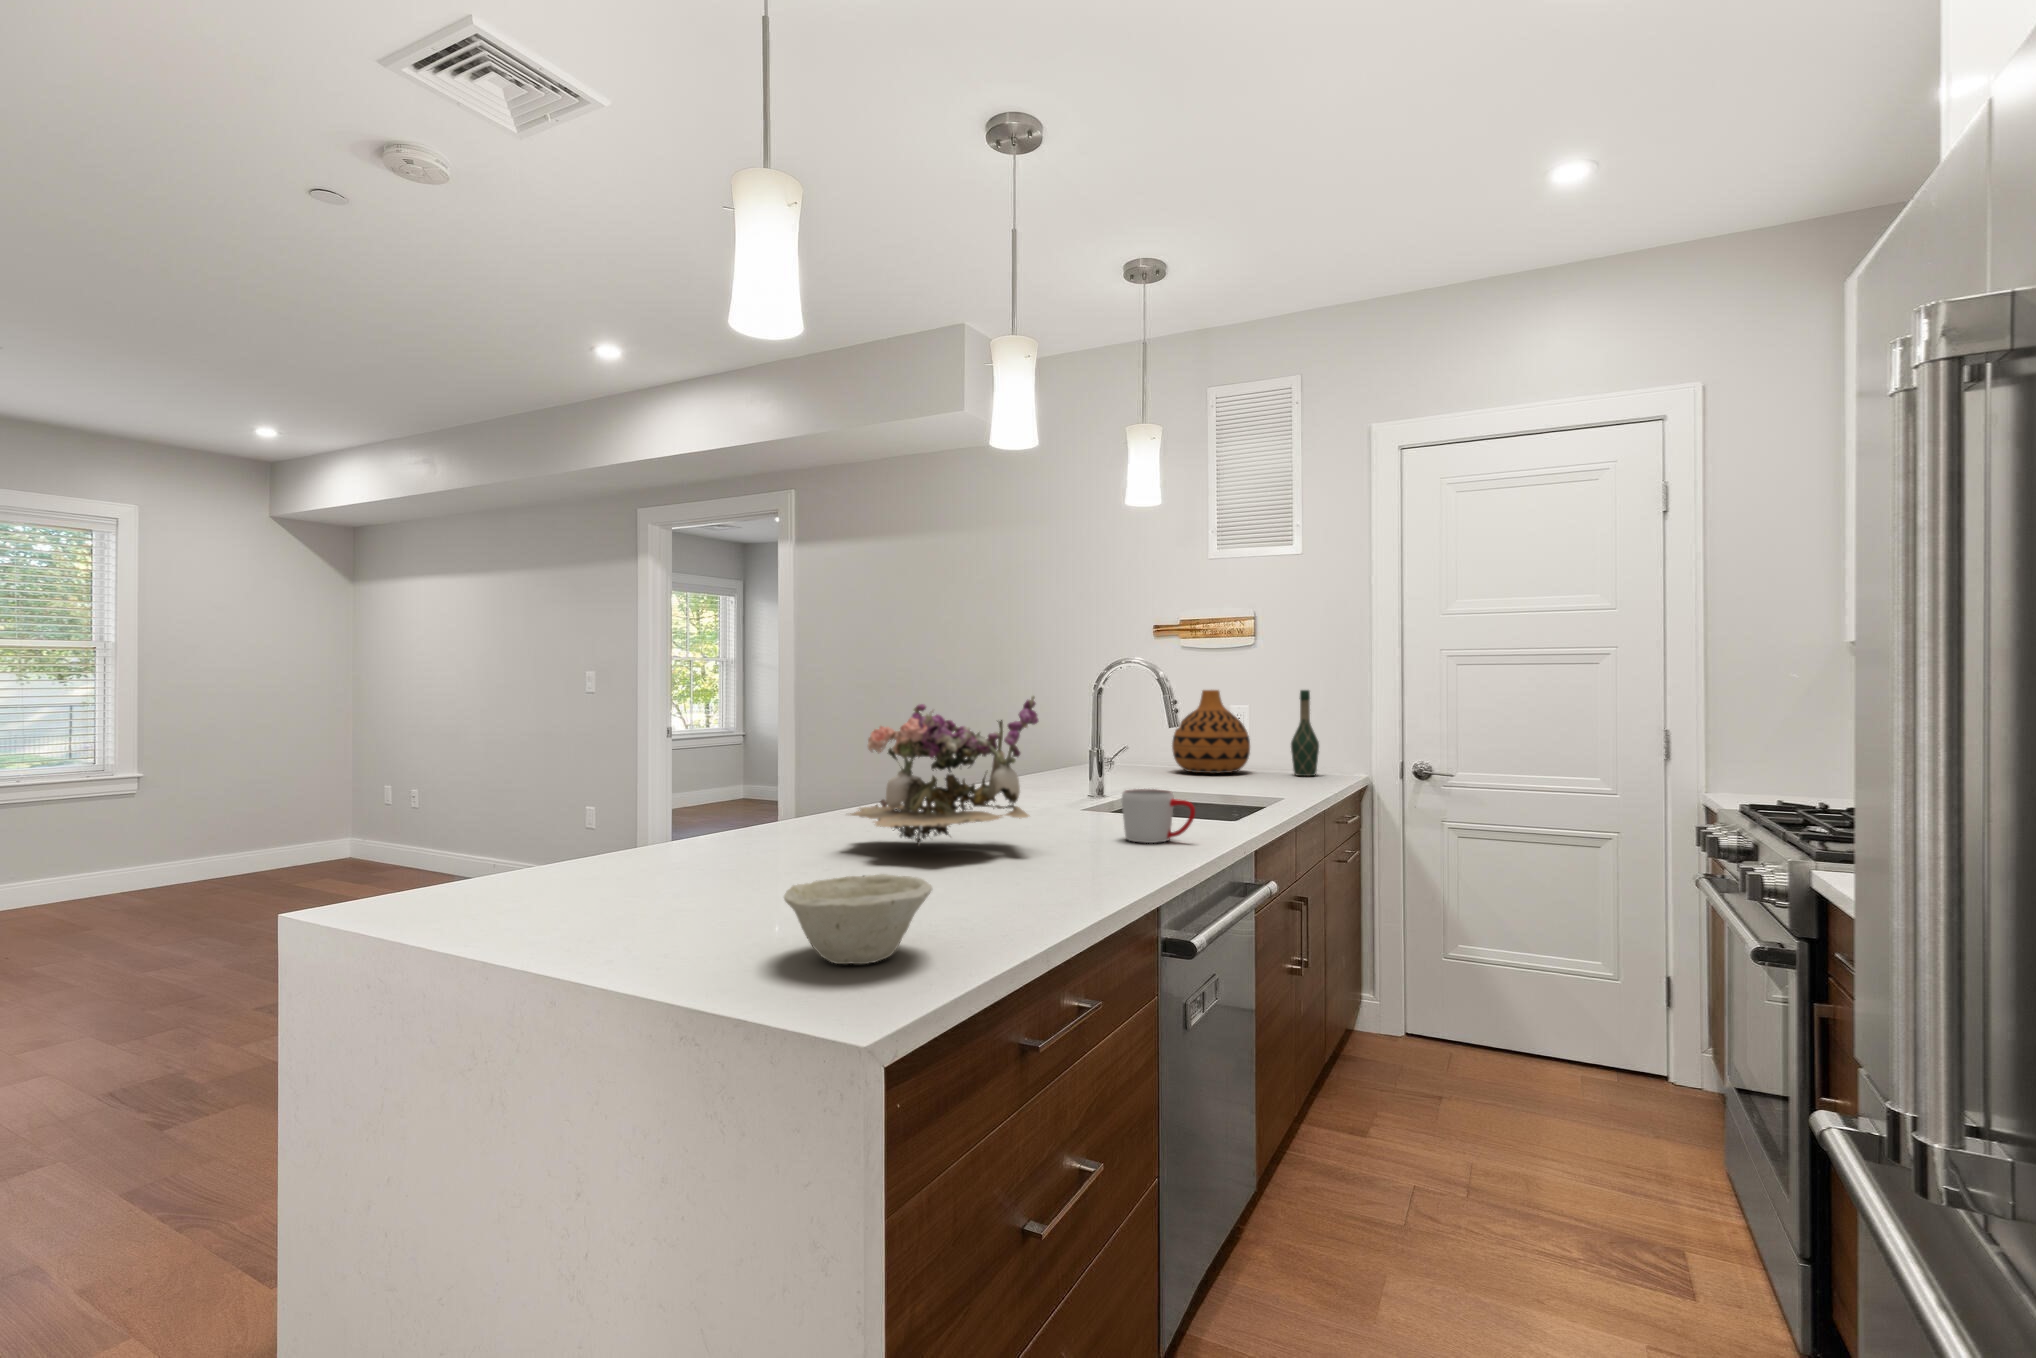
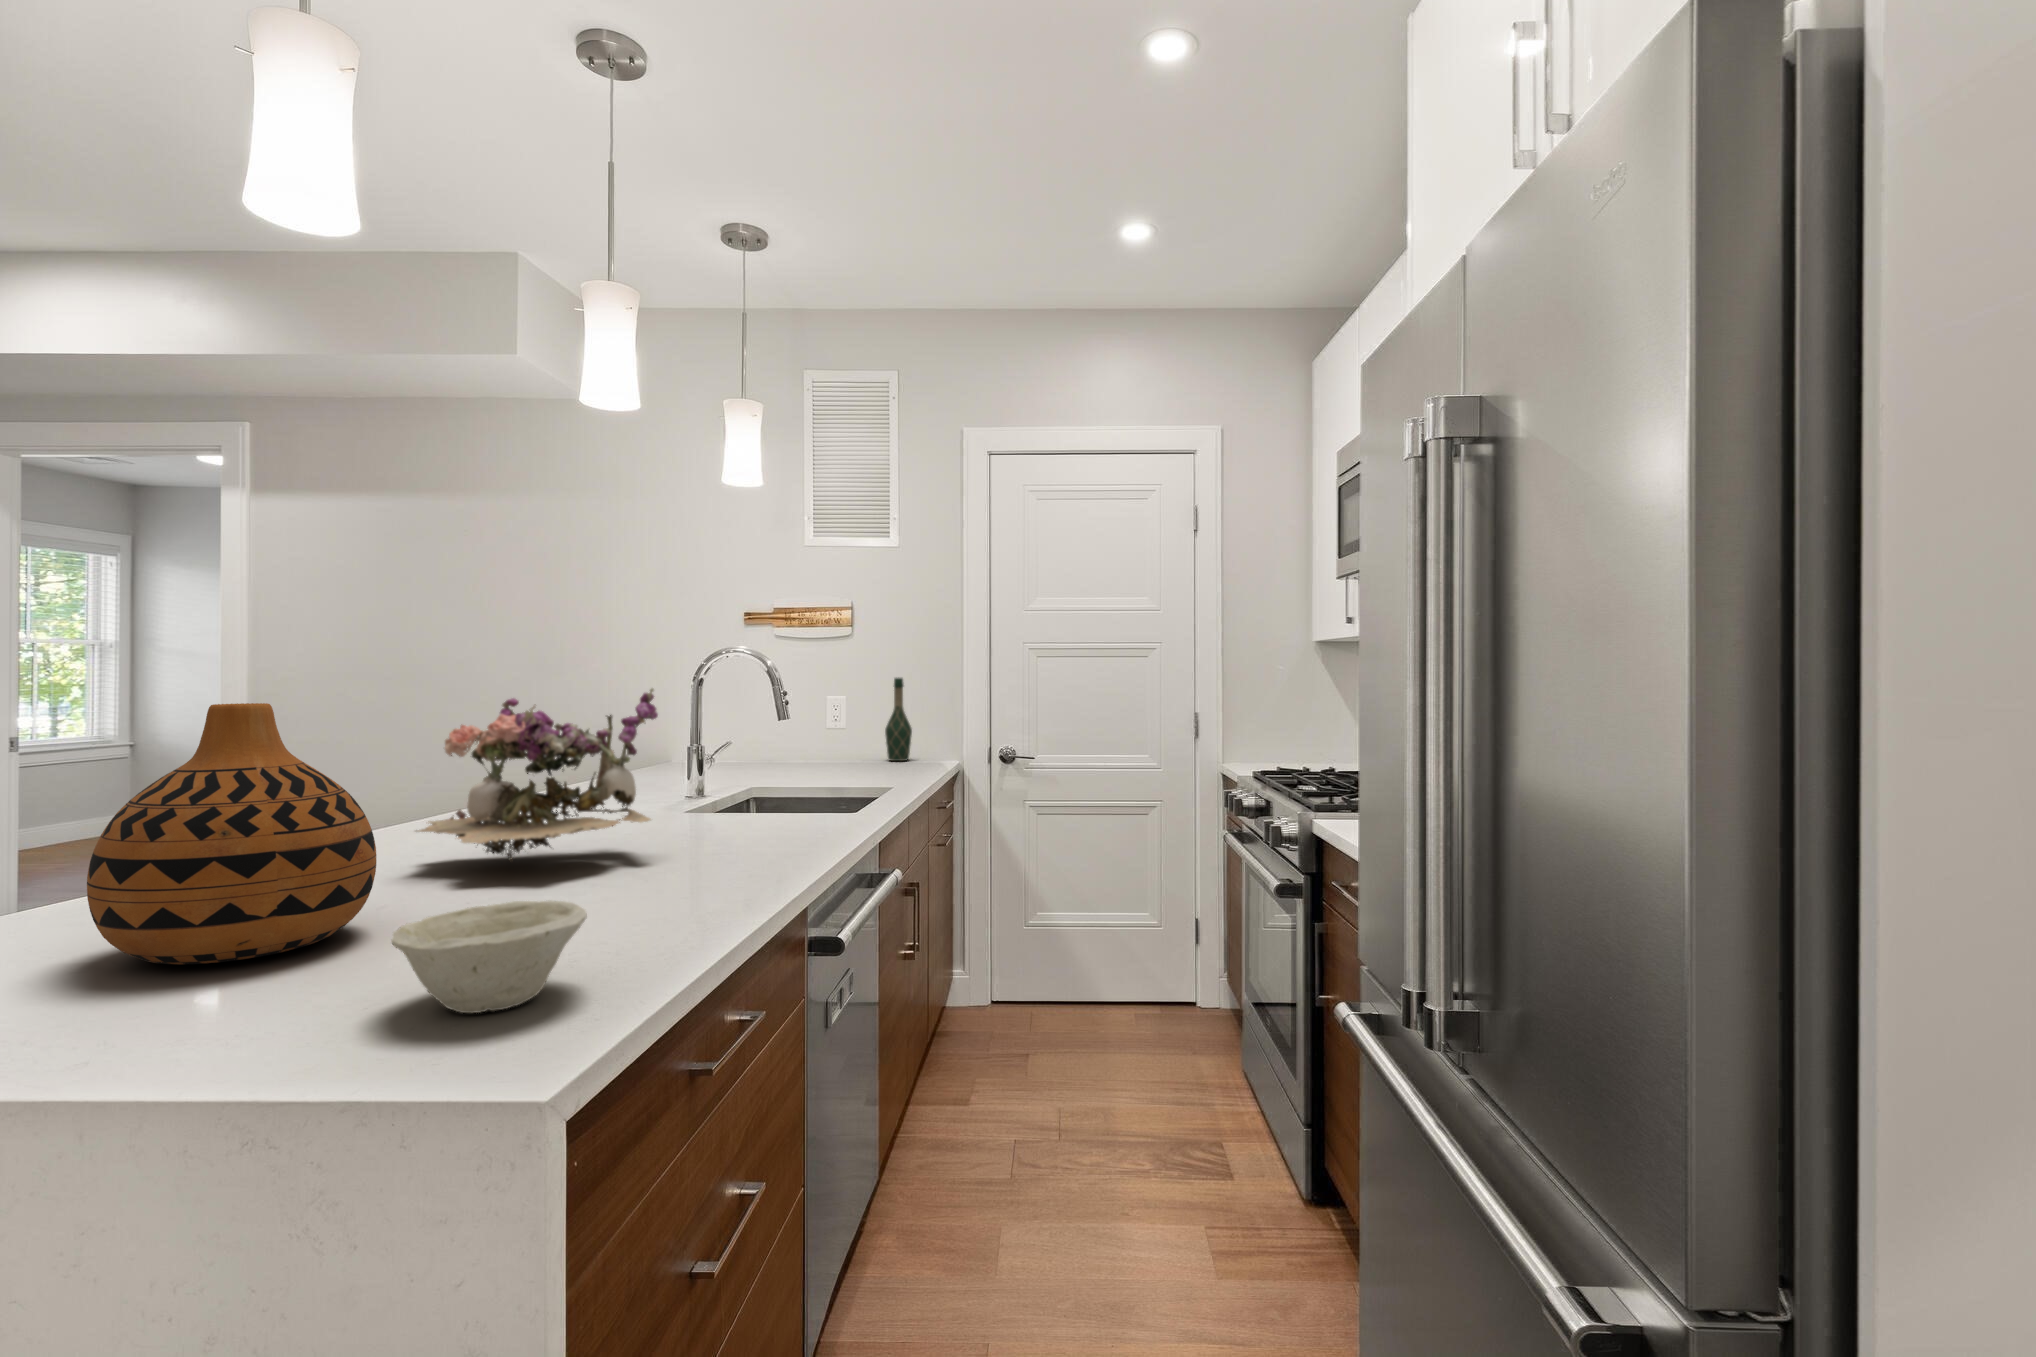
vase: present [1172,690,1250,773] -> present [87,703,376,964]
mug: present [1122,789,1195,843] -> none [745,783,823,839]

